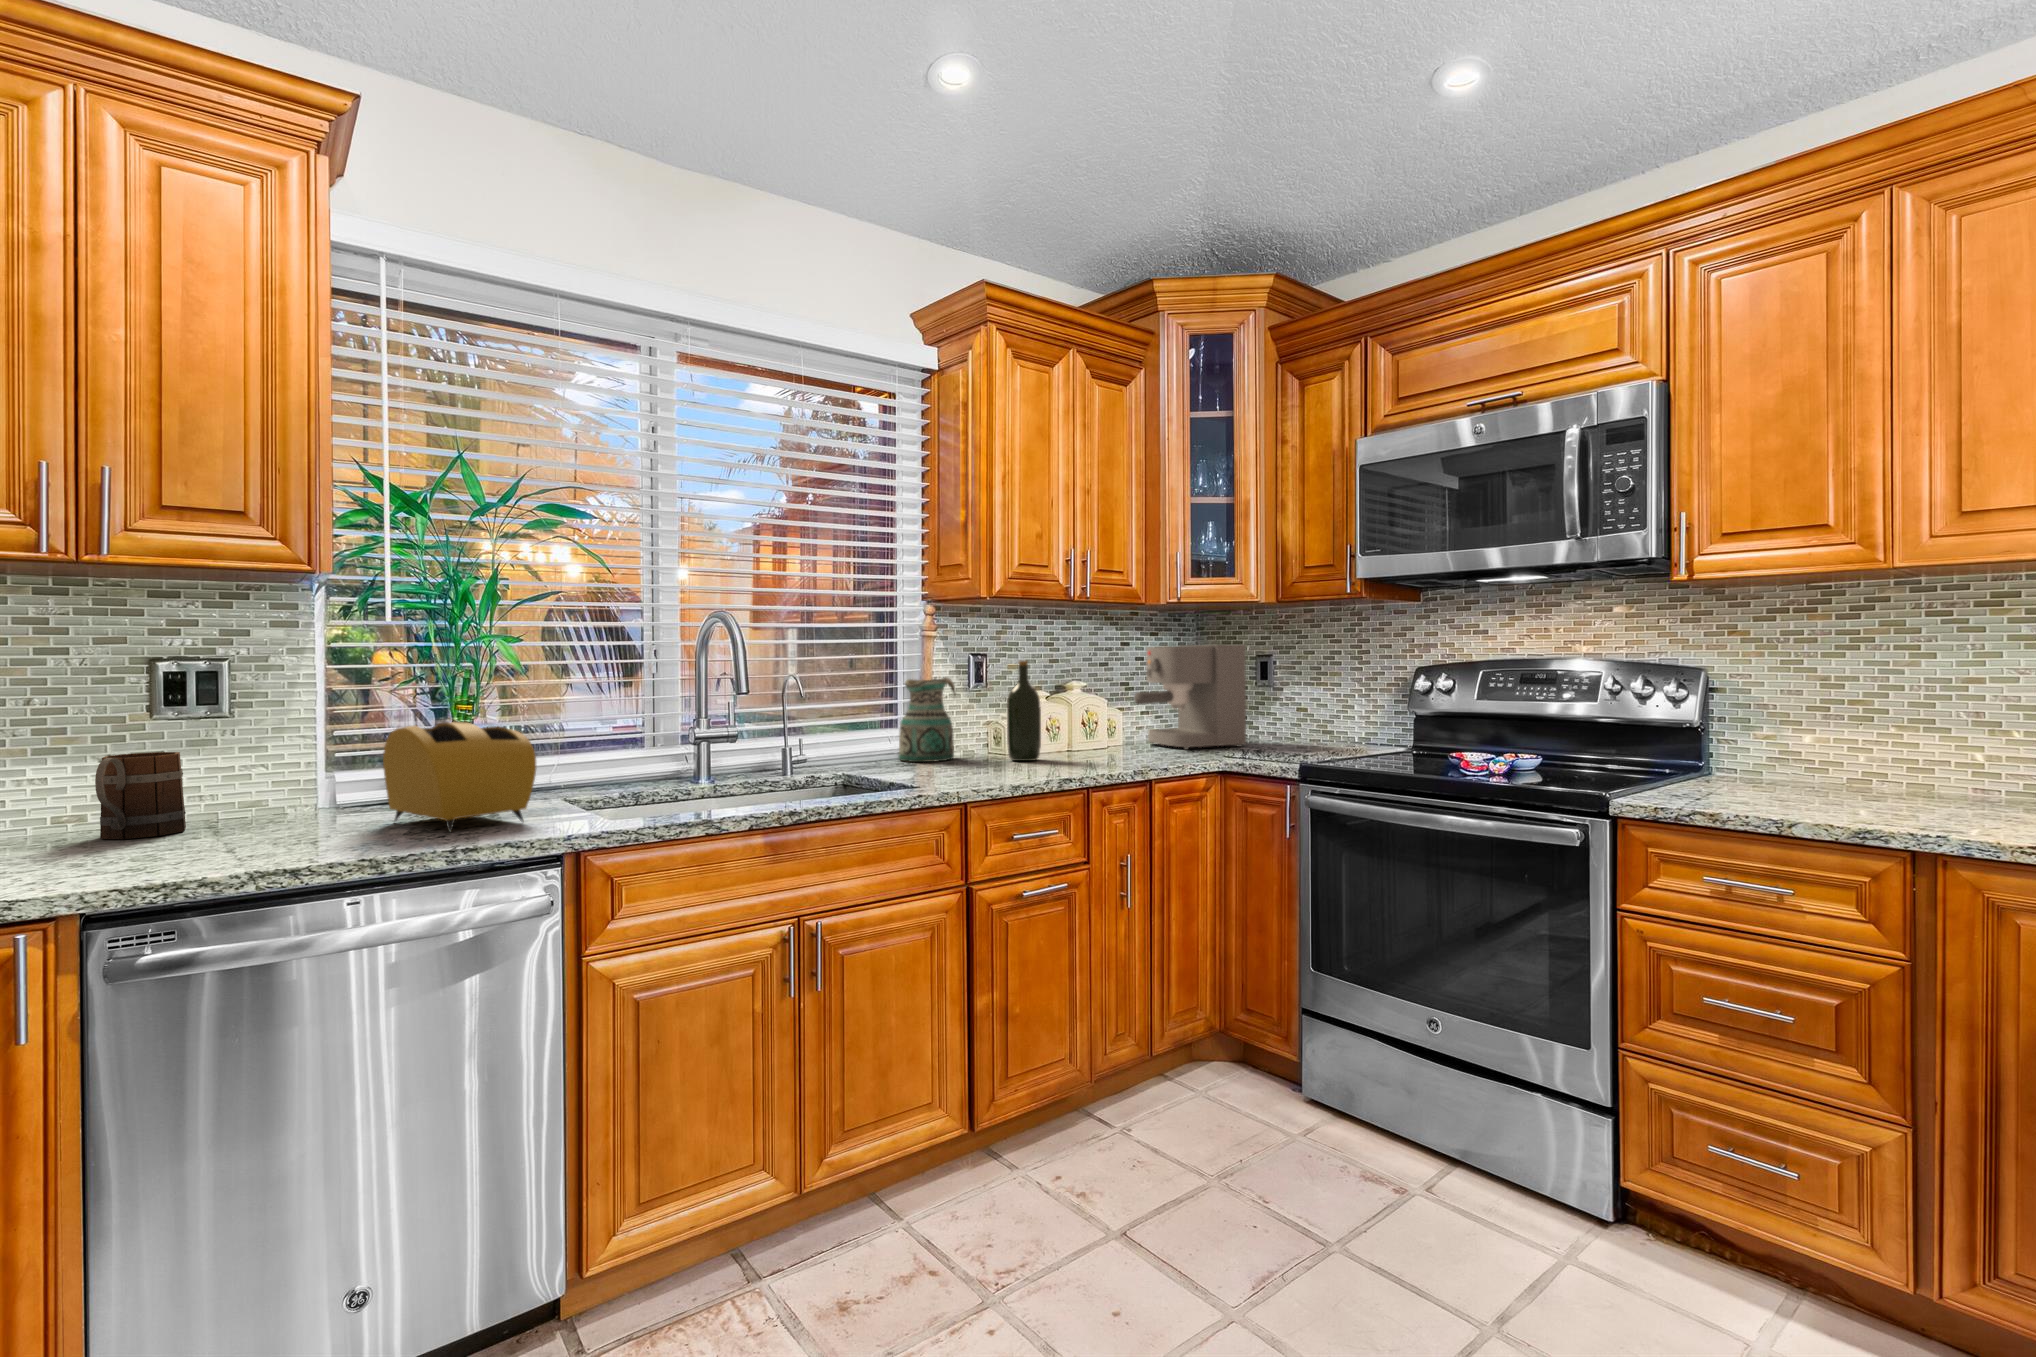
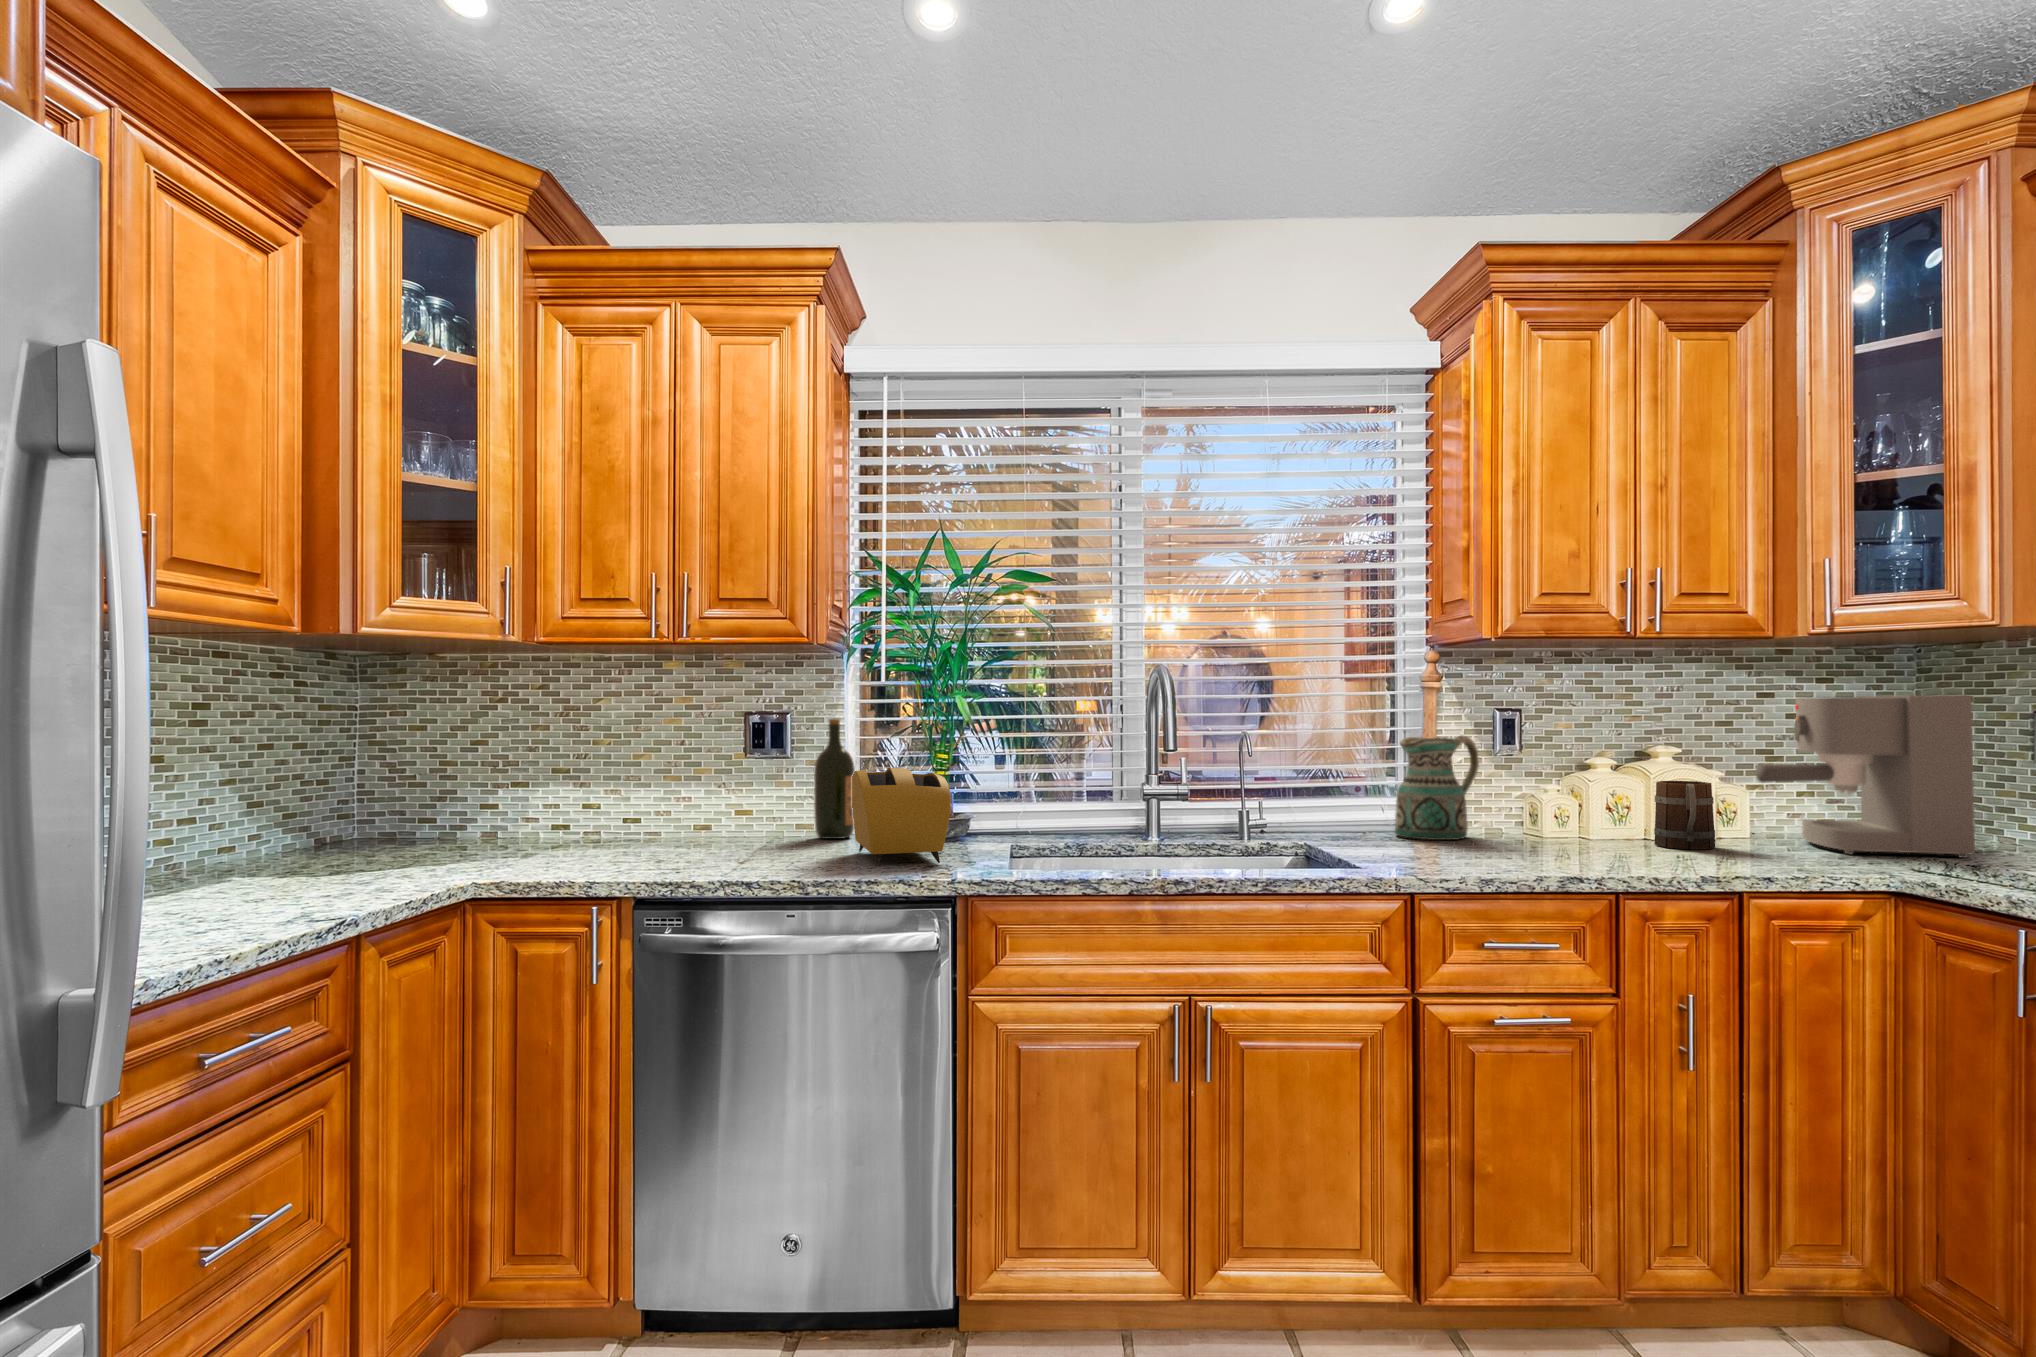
wine bottle: present [1007,660,1041,761] -> present [814,719,855,839]
mug: present [95,752,186,839] -> present [1654,781,1716,849]

